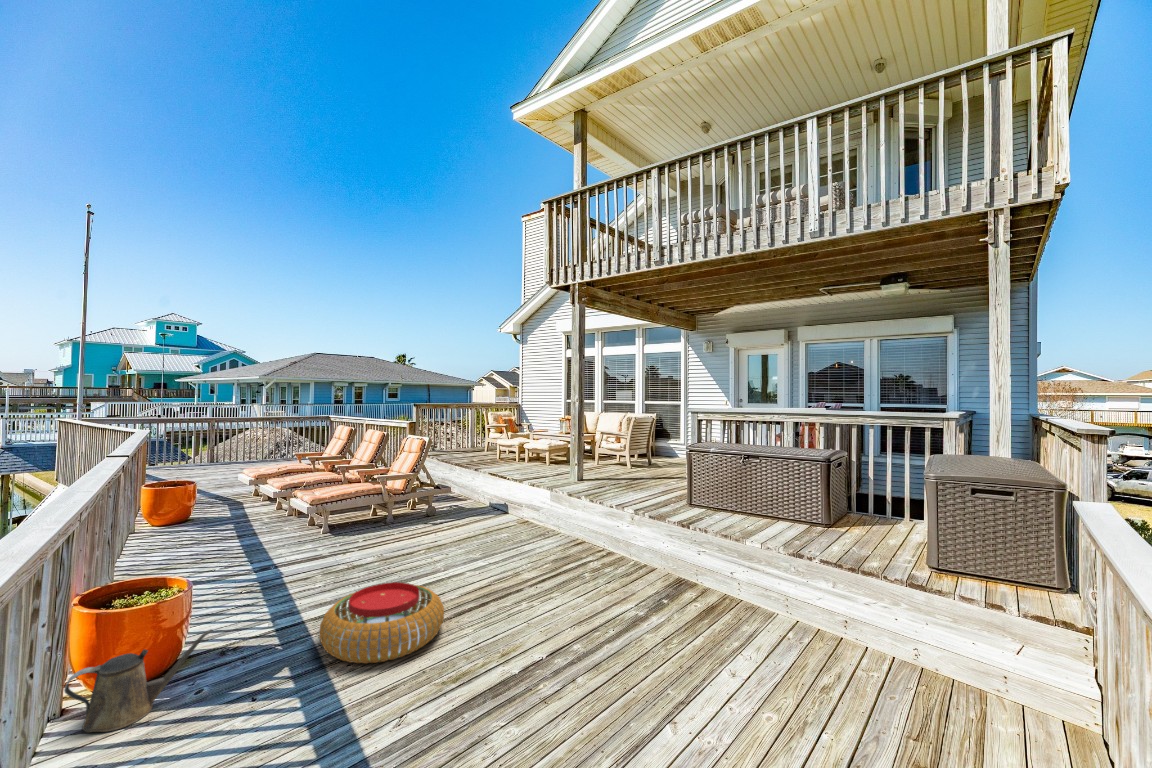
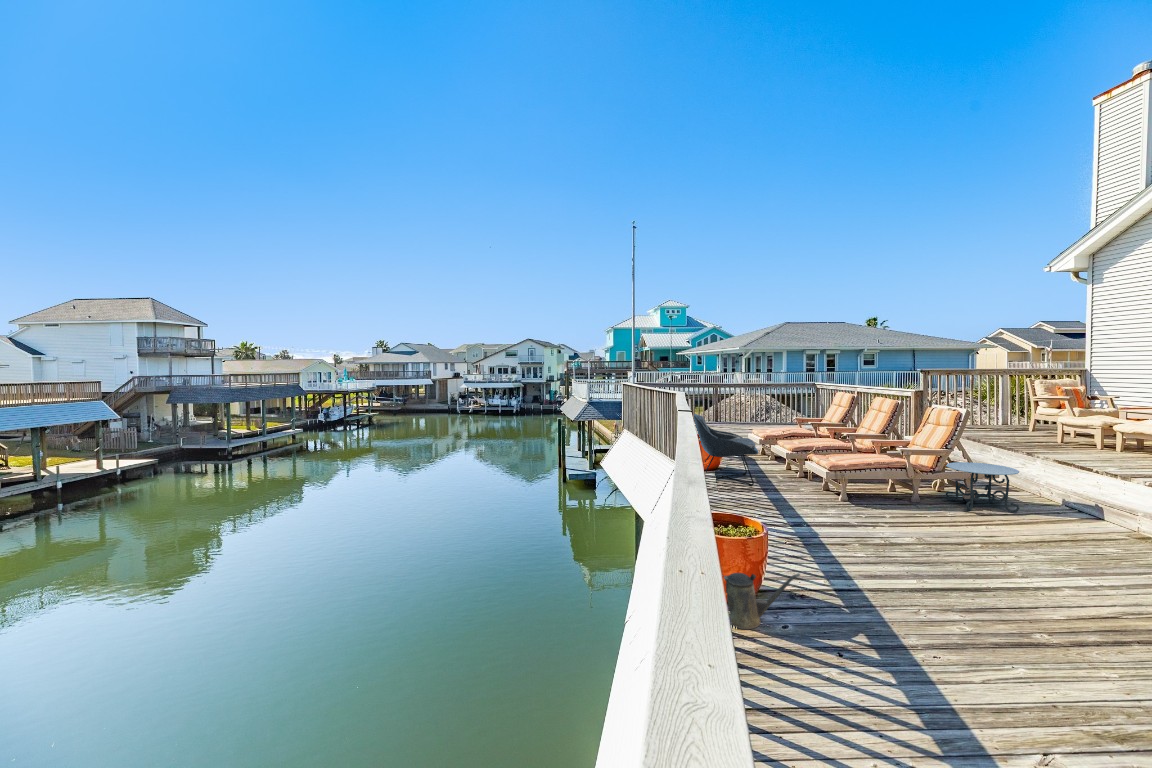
lounge chair: none [140,454,235,546] -> present [694,414,758,486]
side table: none [417,480,464,521] -> present [946,462,1020,512]
pouf: present [319,582,444,663] -> none [890,576,1062,673]

